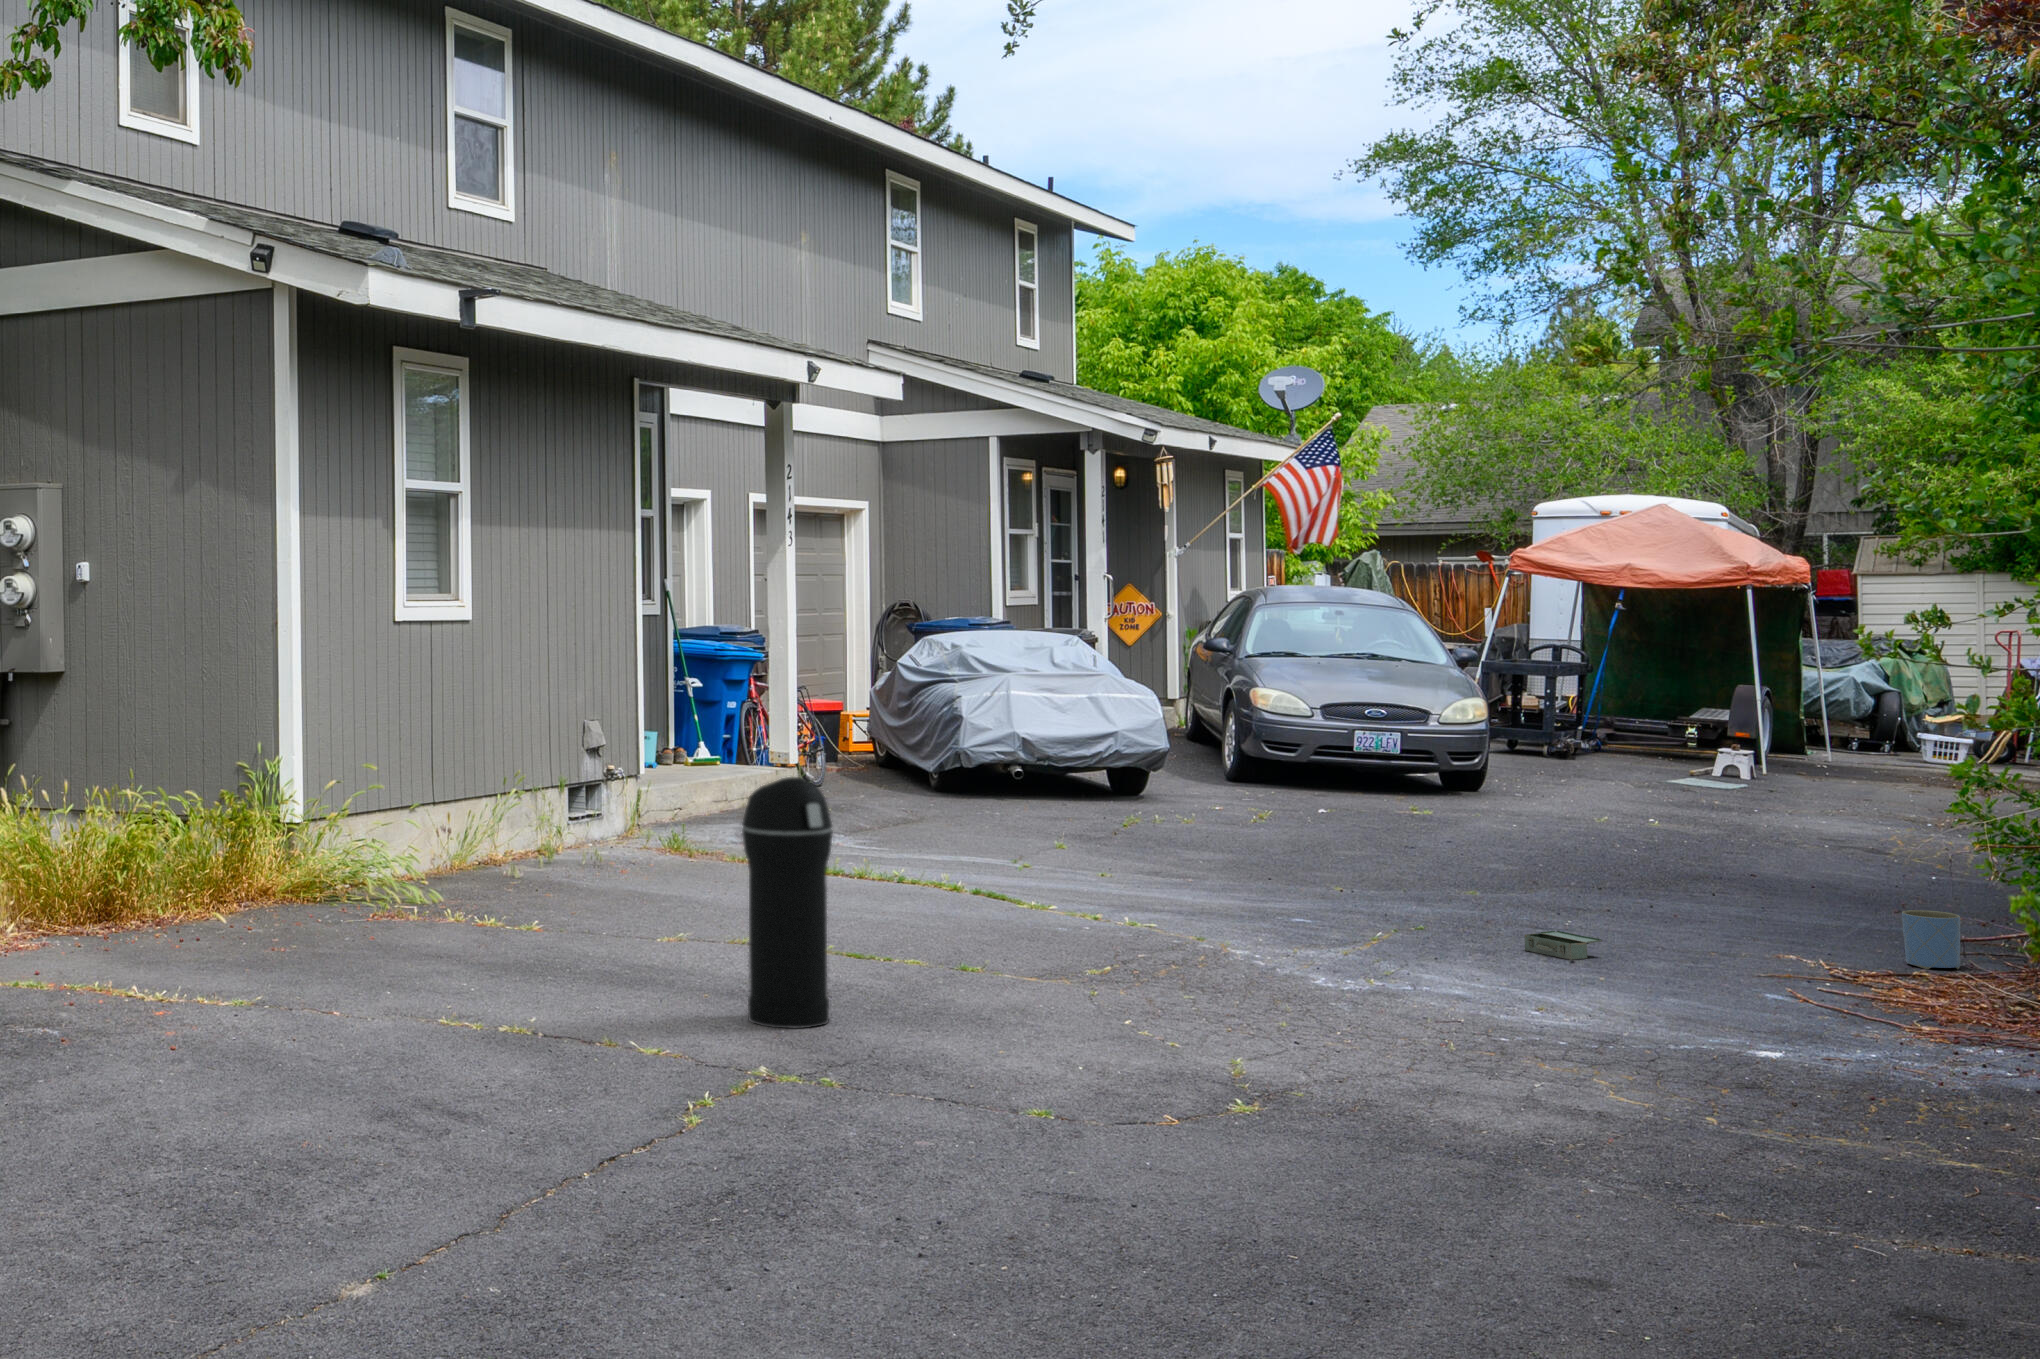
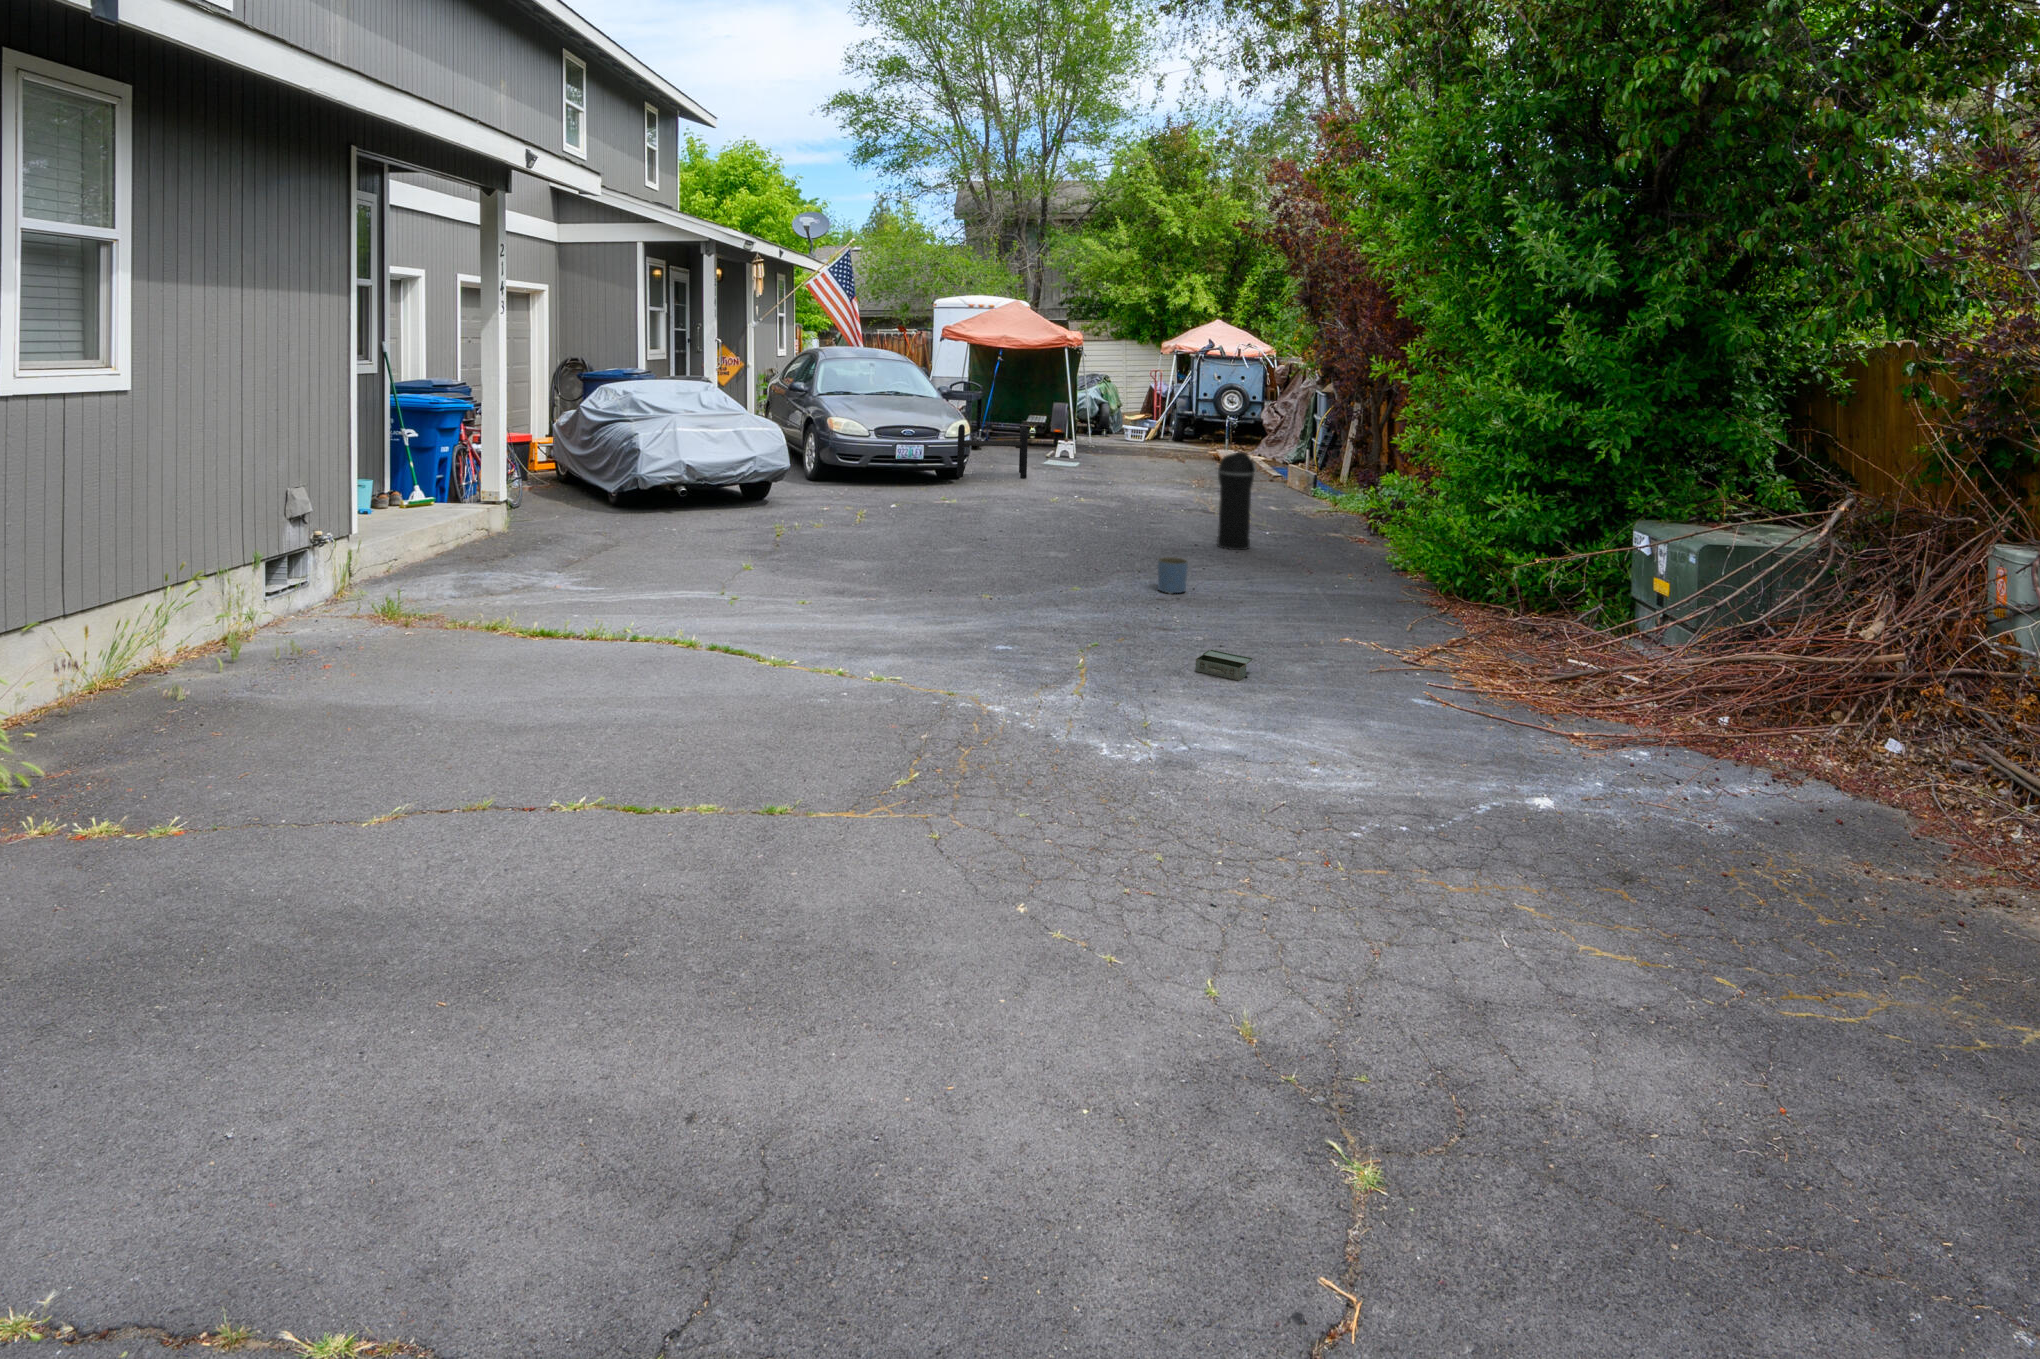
bench: none [1474,706,1609,799] -> present [957,424,1028,479]
trash can: present [742,777,833,1028] -> present [1217,452,1257,550]
planter: present [1902,910,1960,970] -> present [1158,557,1188,594]

